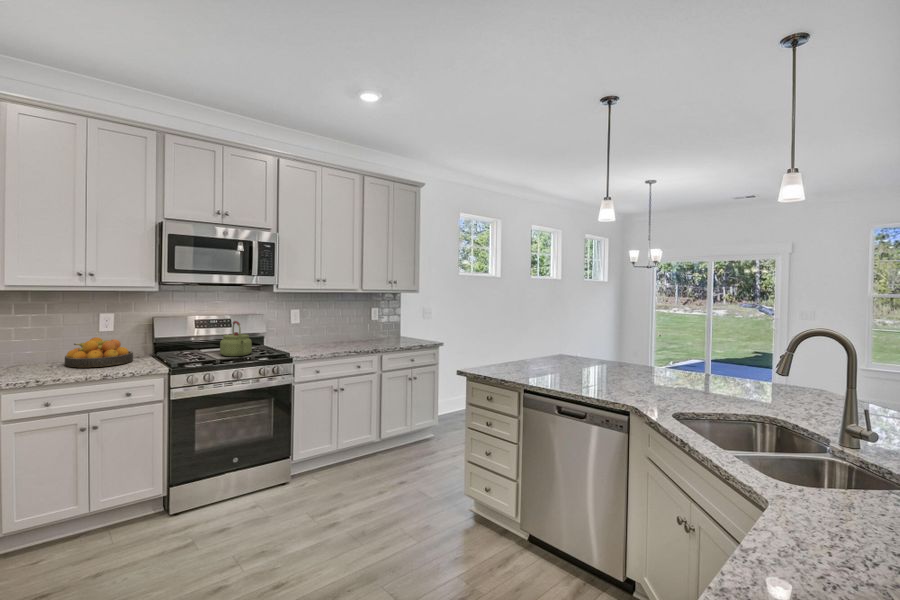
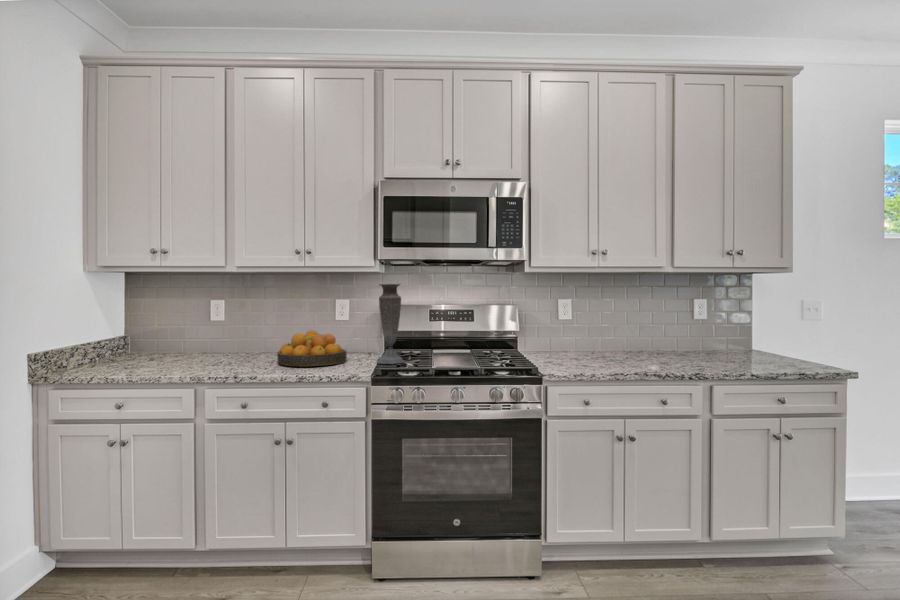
vase: none [162,301,187,360] -> present [377,284,404,364]
kettle: present [220,321,252,356] -> none [445,314,488,366]

